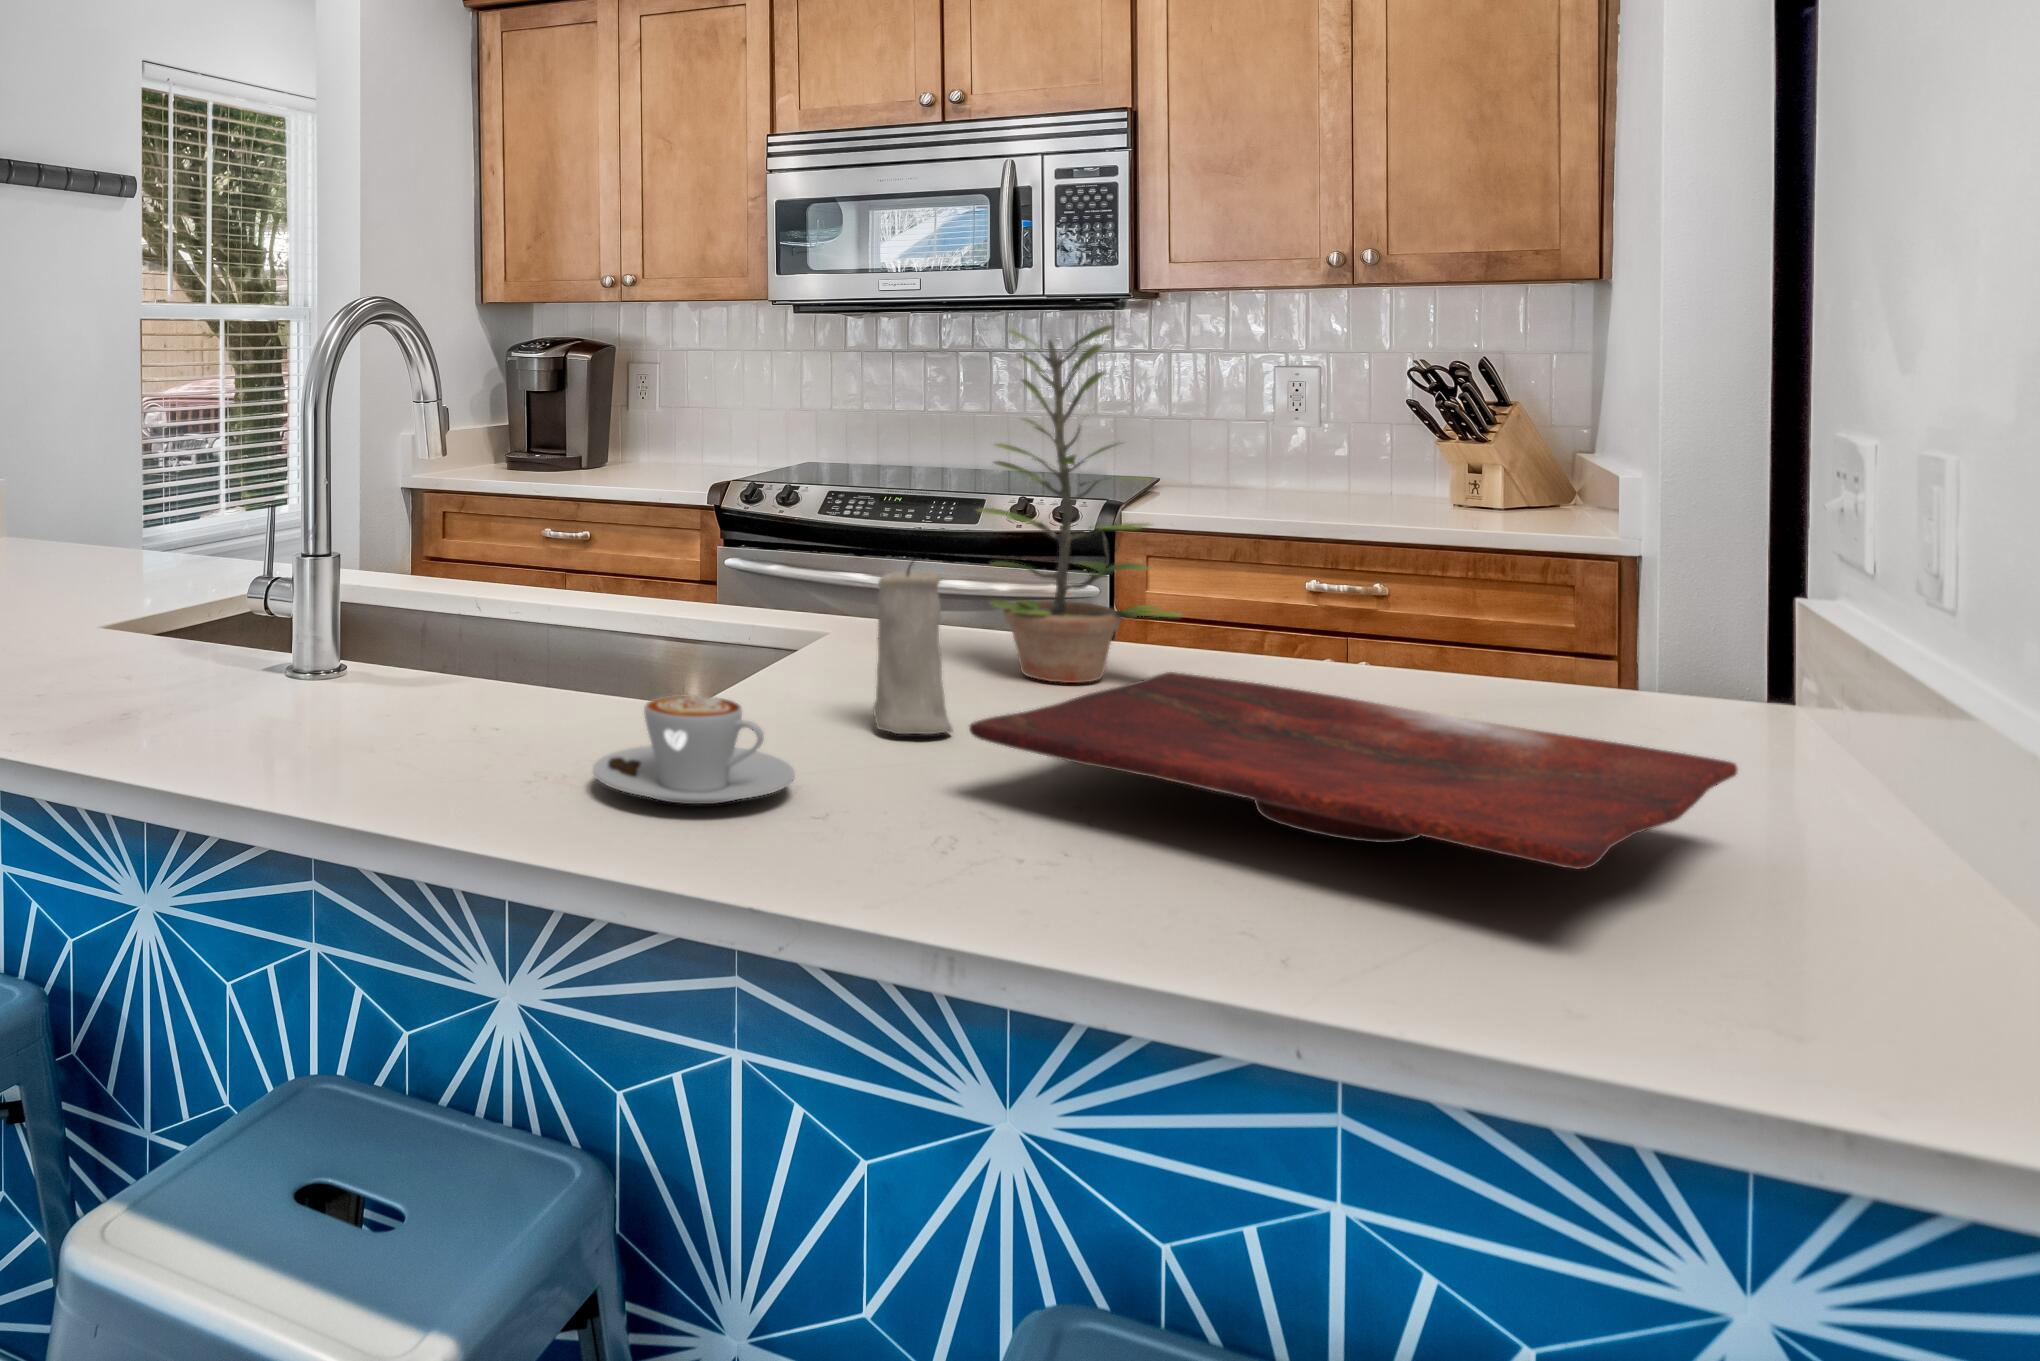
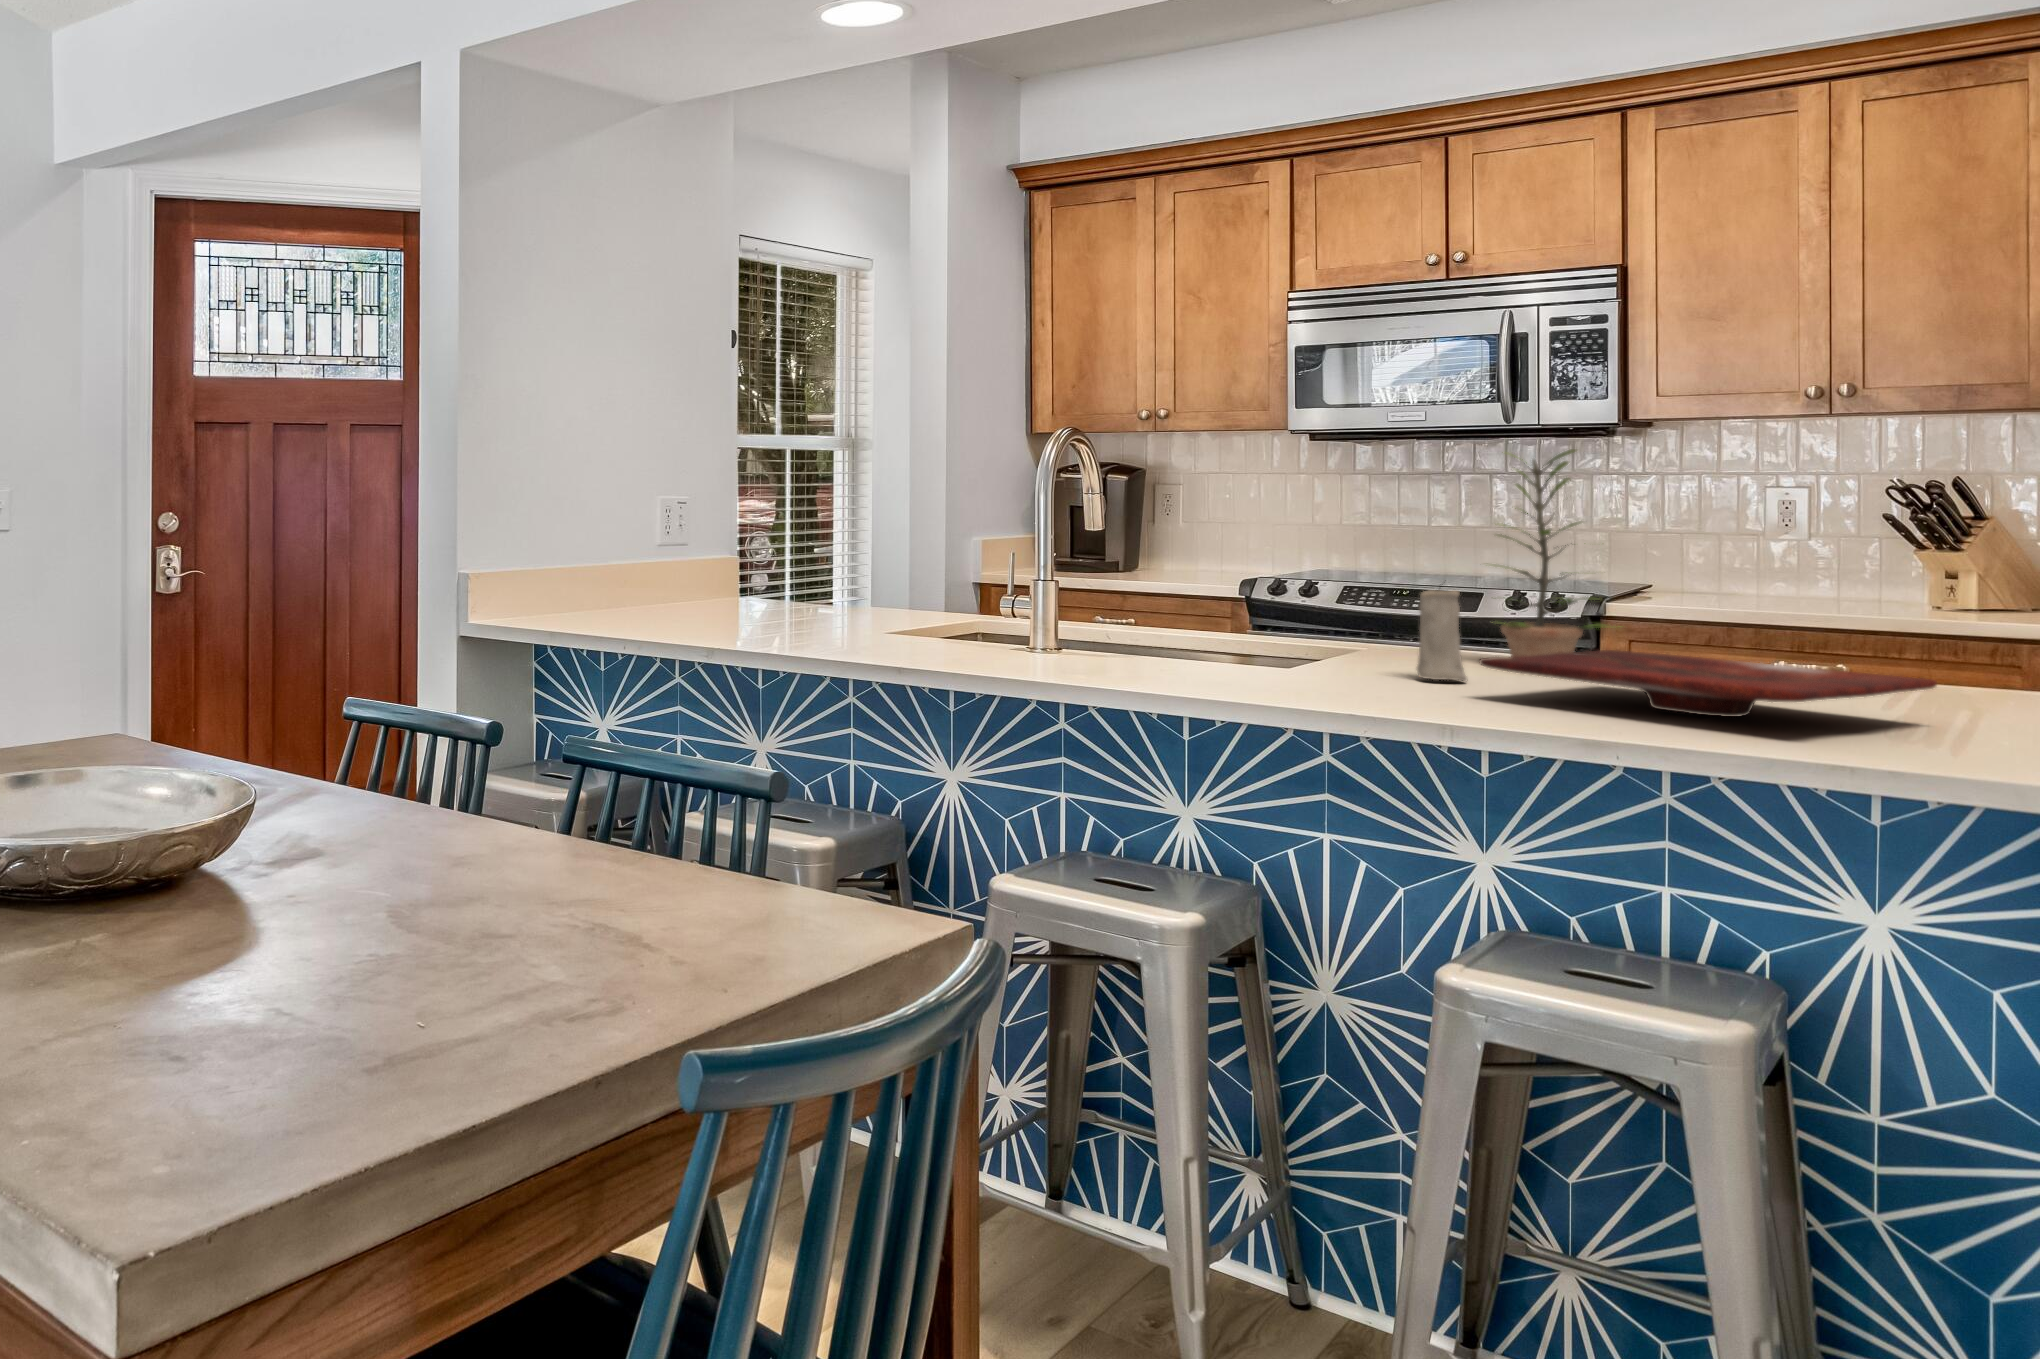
coffee cup: present [593,695,795,804] -> none [1260,645,1377,694]

